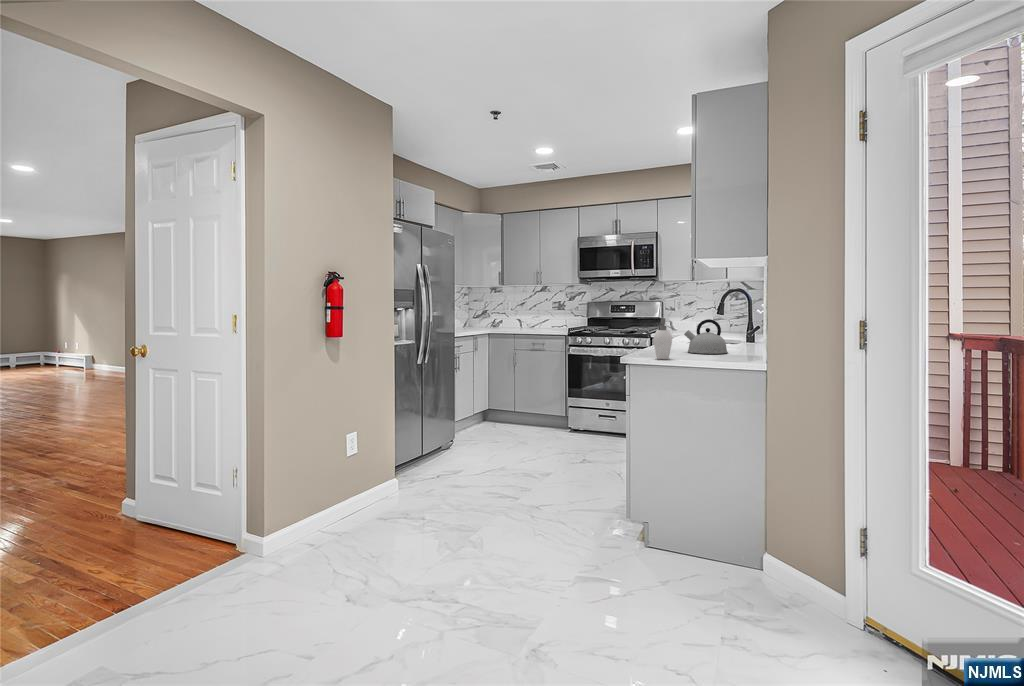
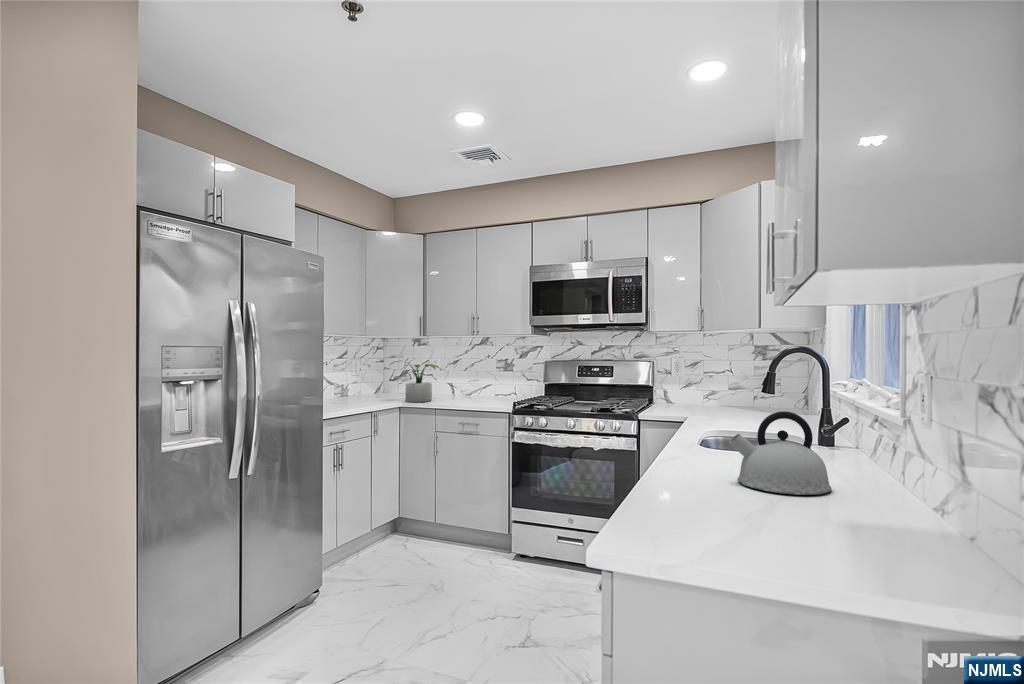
potted plant: none [481,303,514,331] -> present [391,361,439,402]
soap dispenser: present [654,318,672,359] -> none [676,417,724,526]

